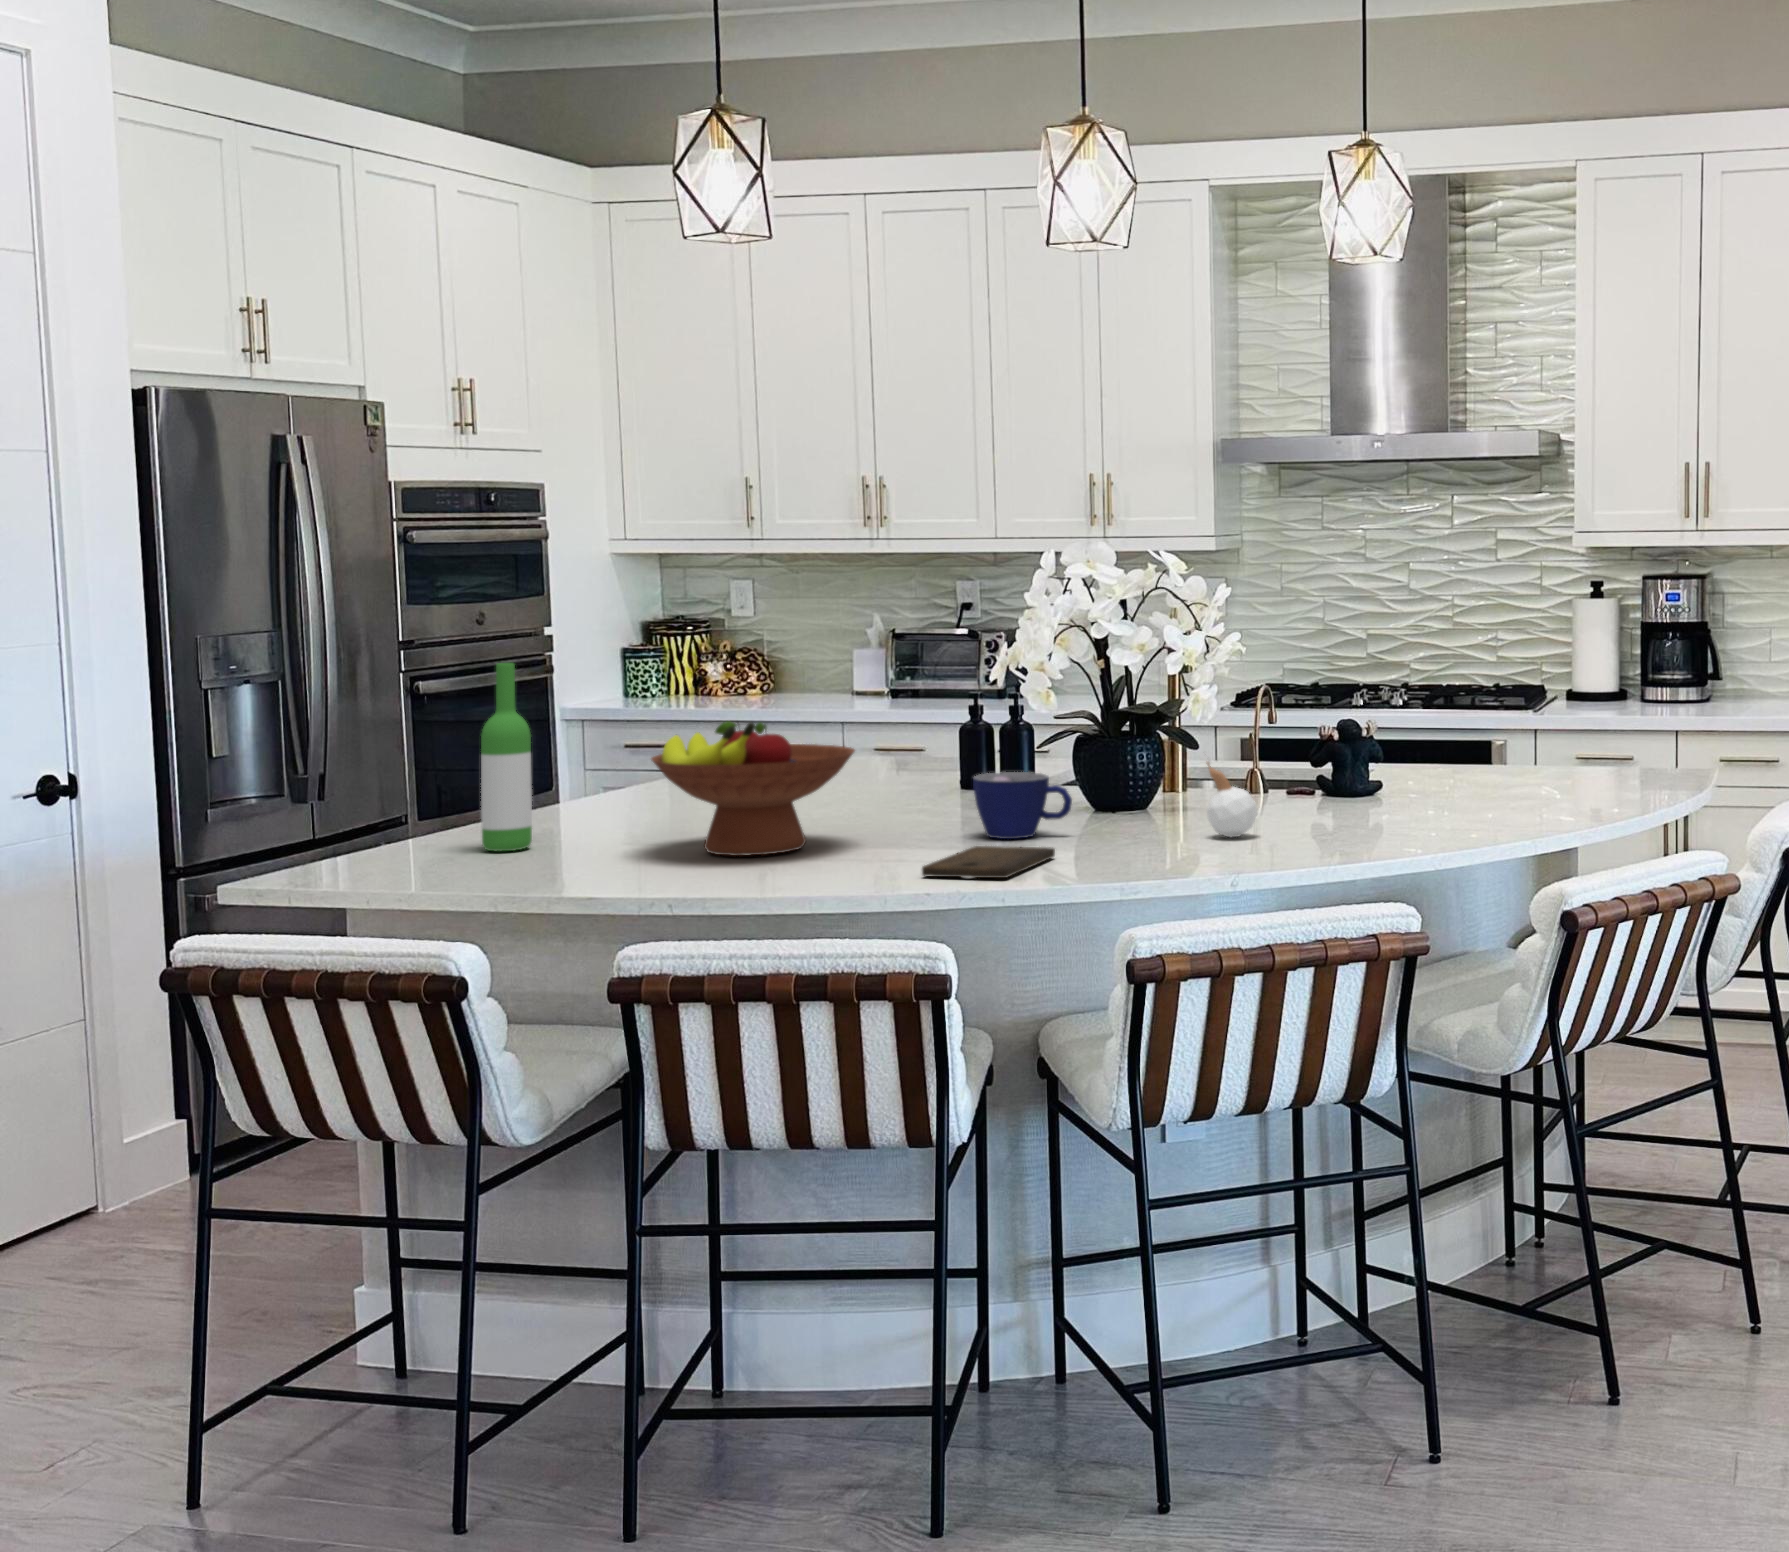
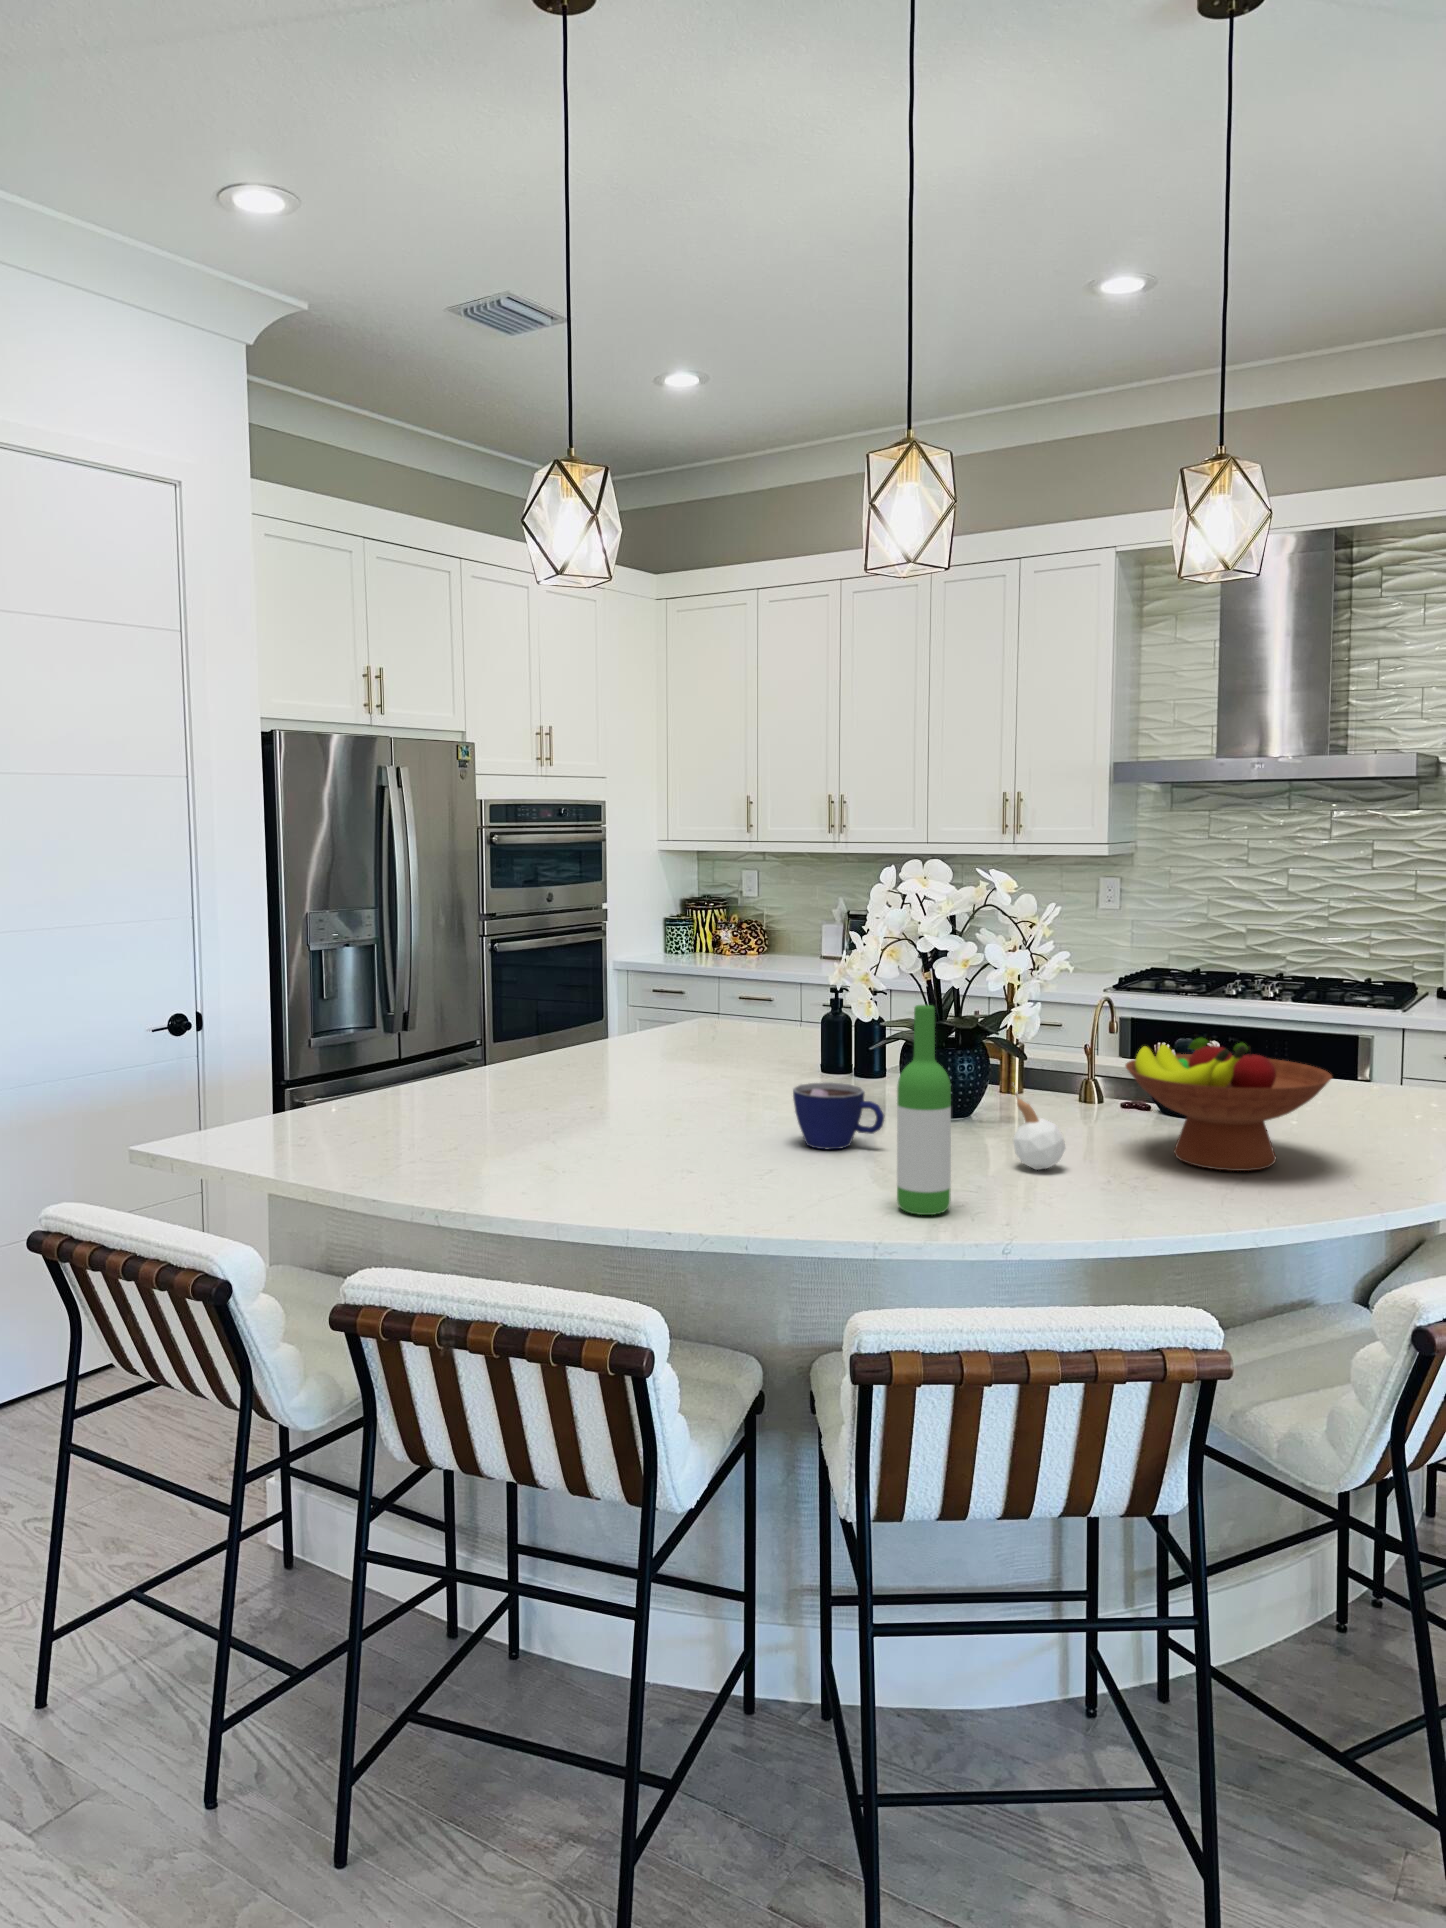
wine bottle: present [481,663,532,851] -> present [897,1005,951,1215]
fruit bowl: present [651,721,855,856] -> present [1126,1038,1332,1171]
cutting board: present [922,846,1055,878] -> none [701,1163,846,1214]

